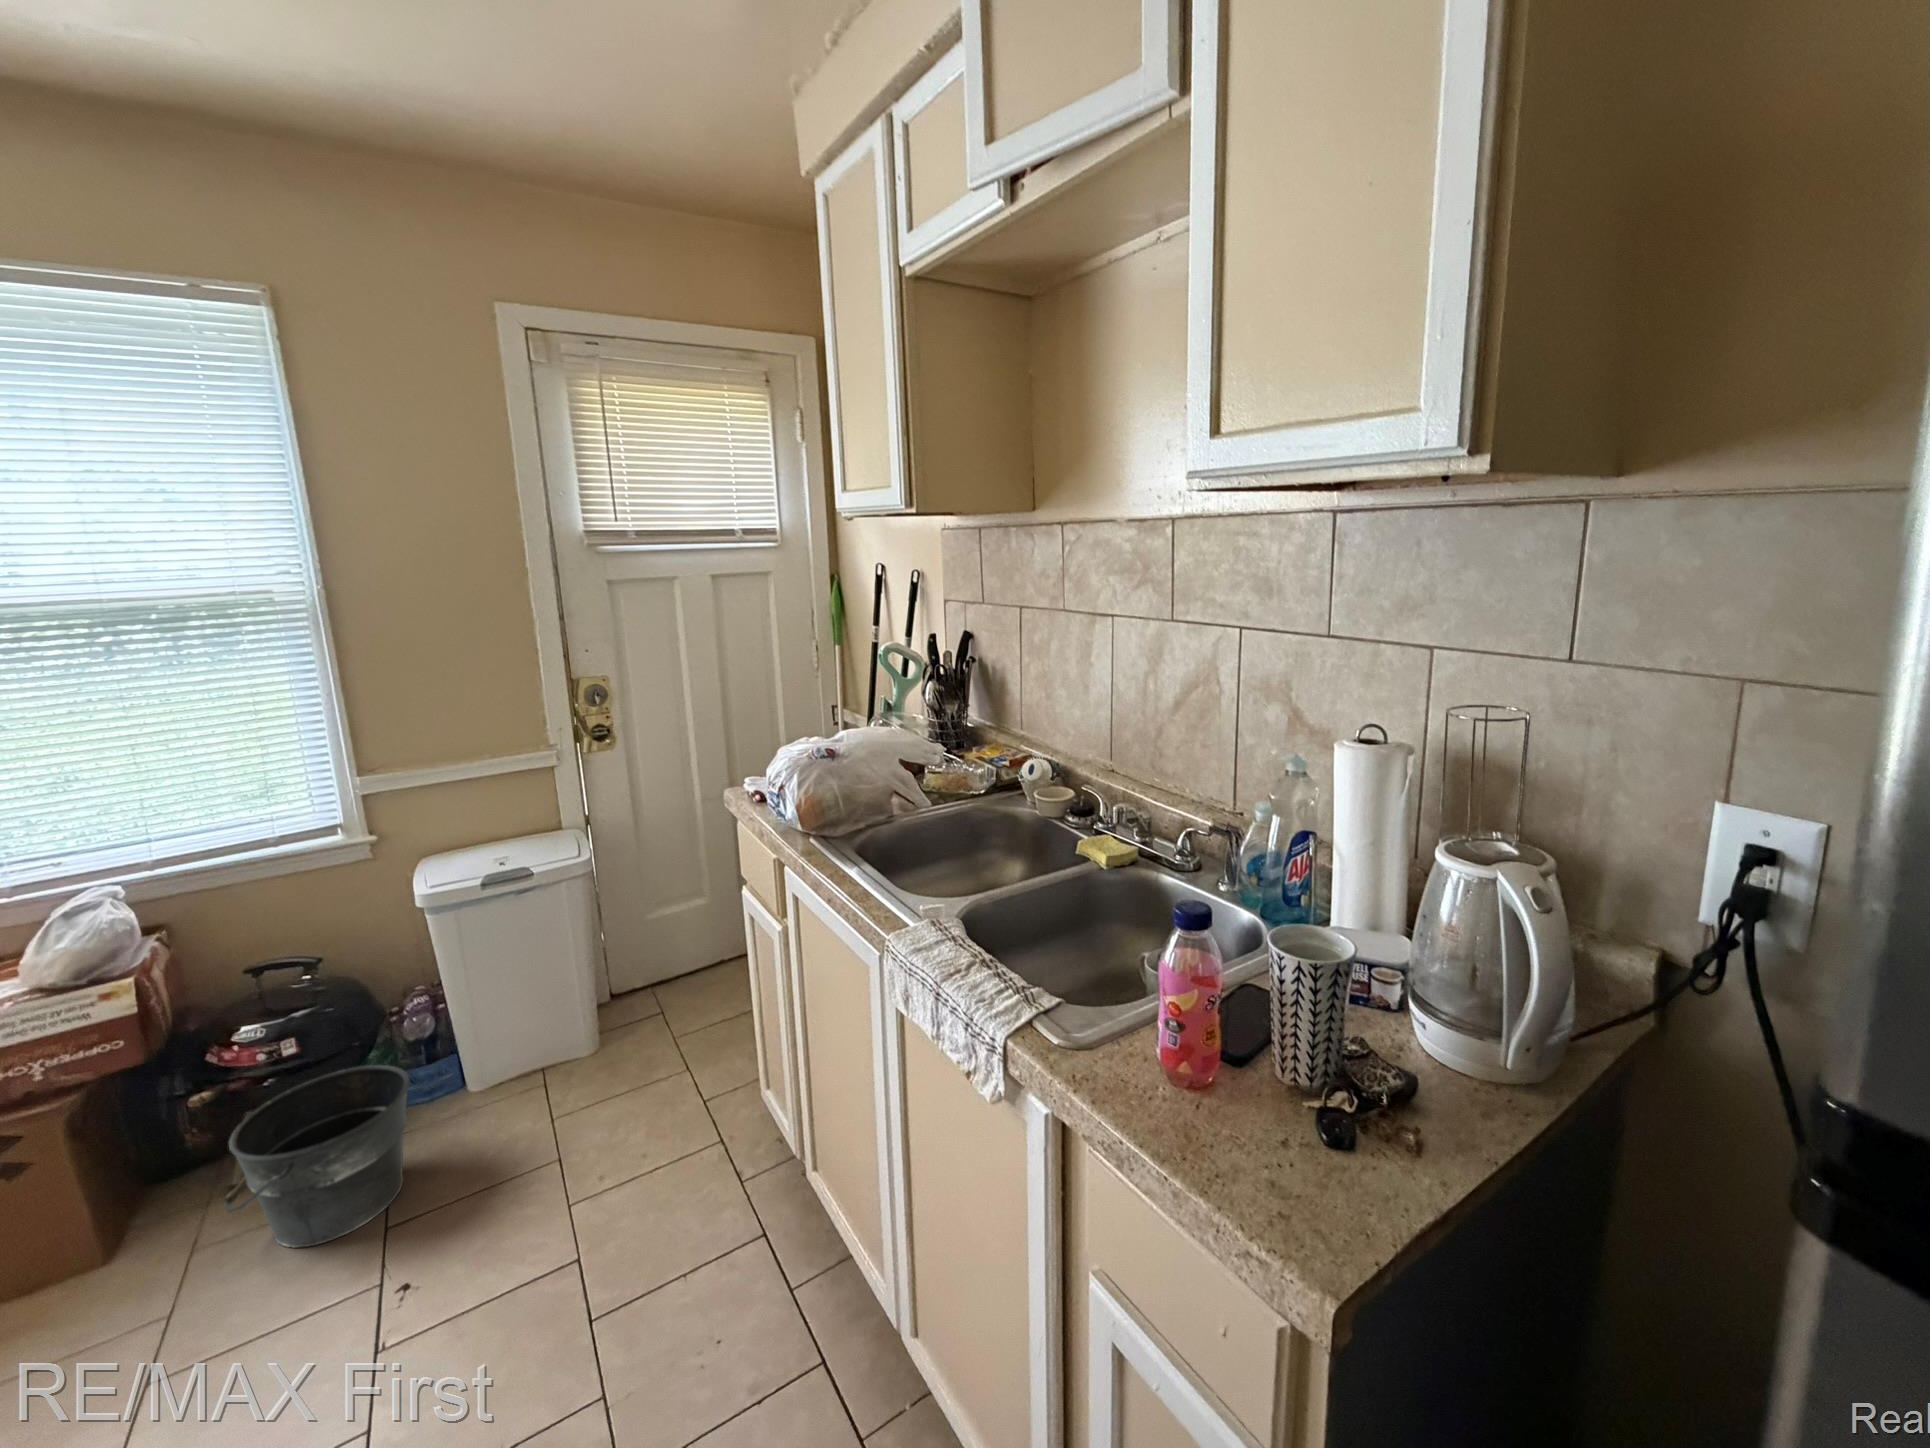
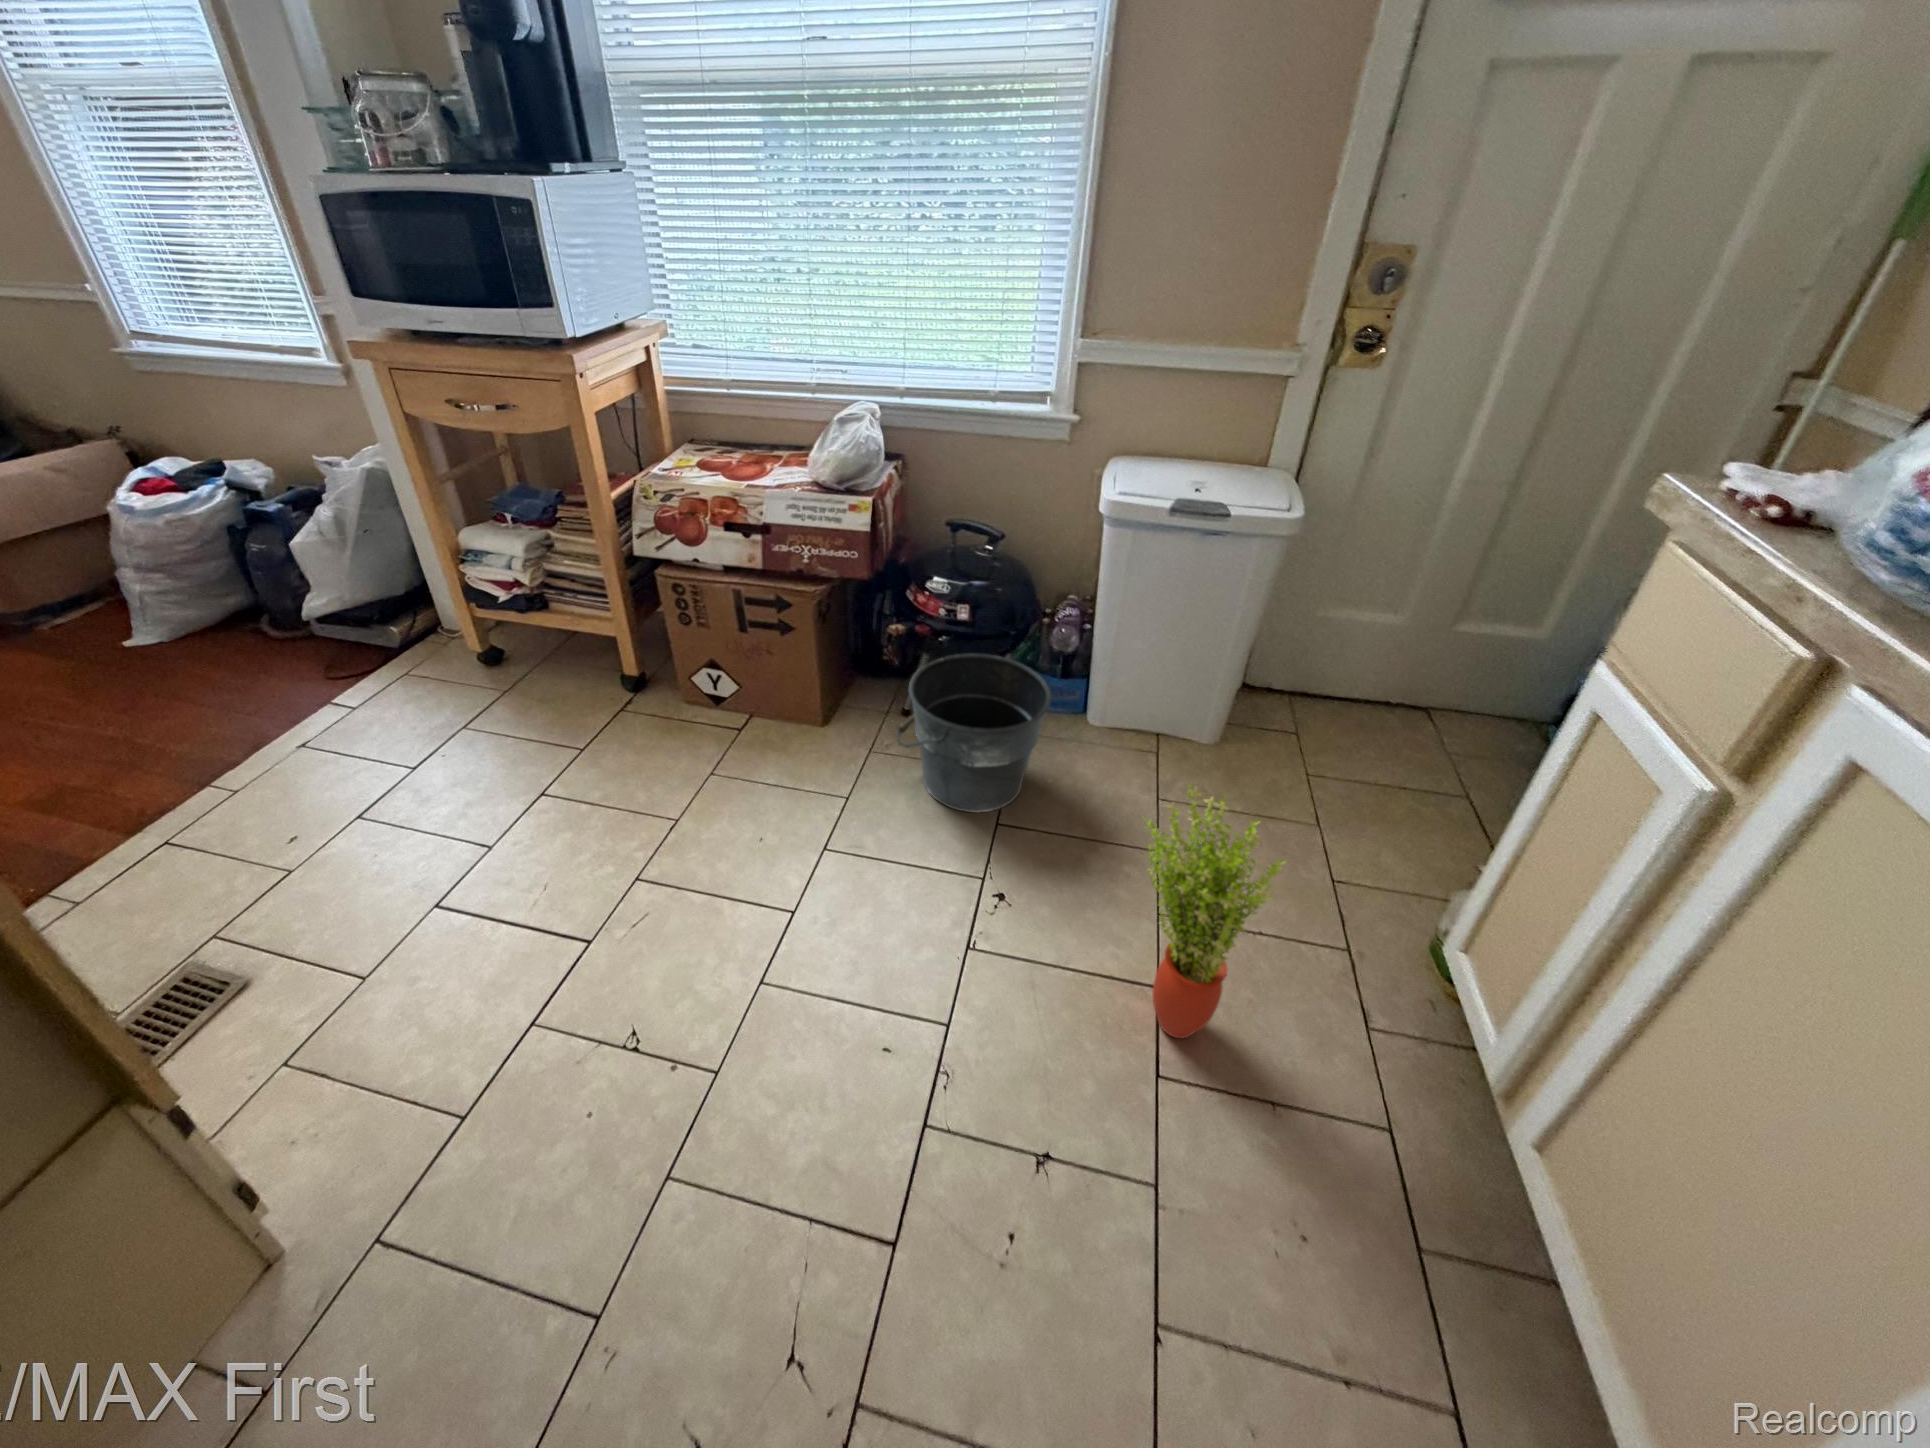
potted plant: none [491,1062,611,1281] -> present [1143,783,1285,1038]

